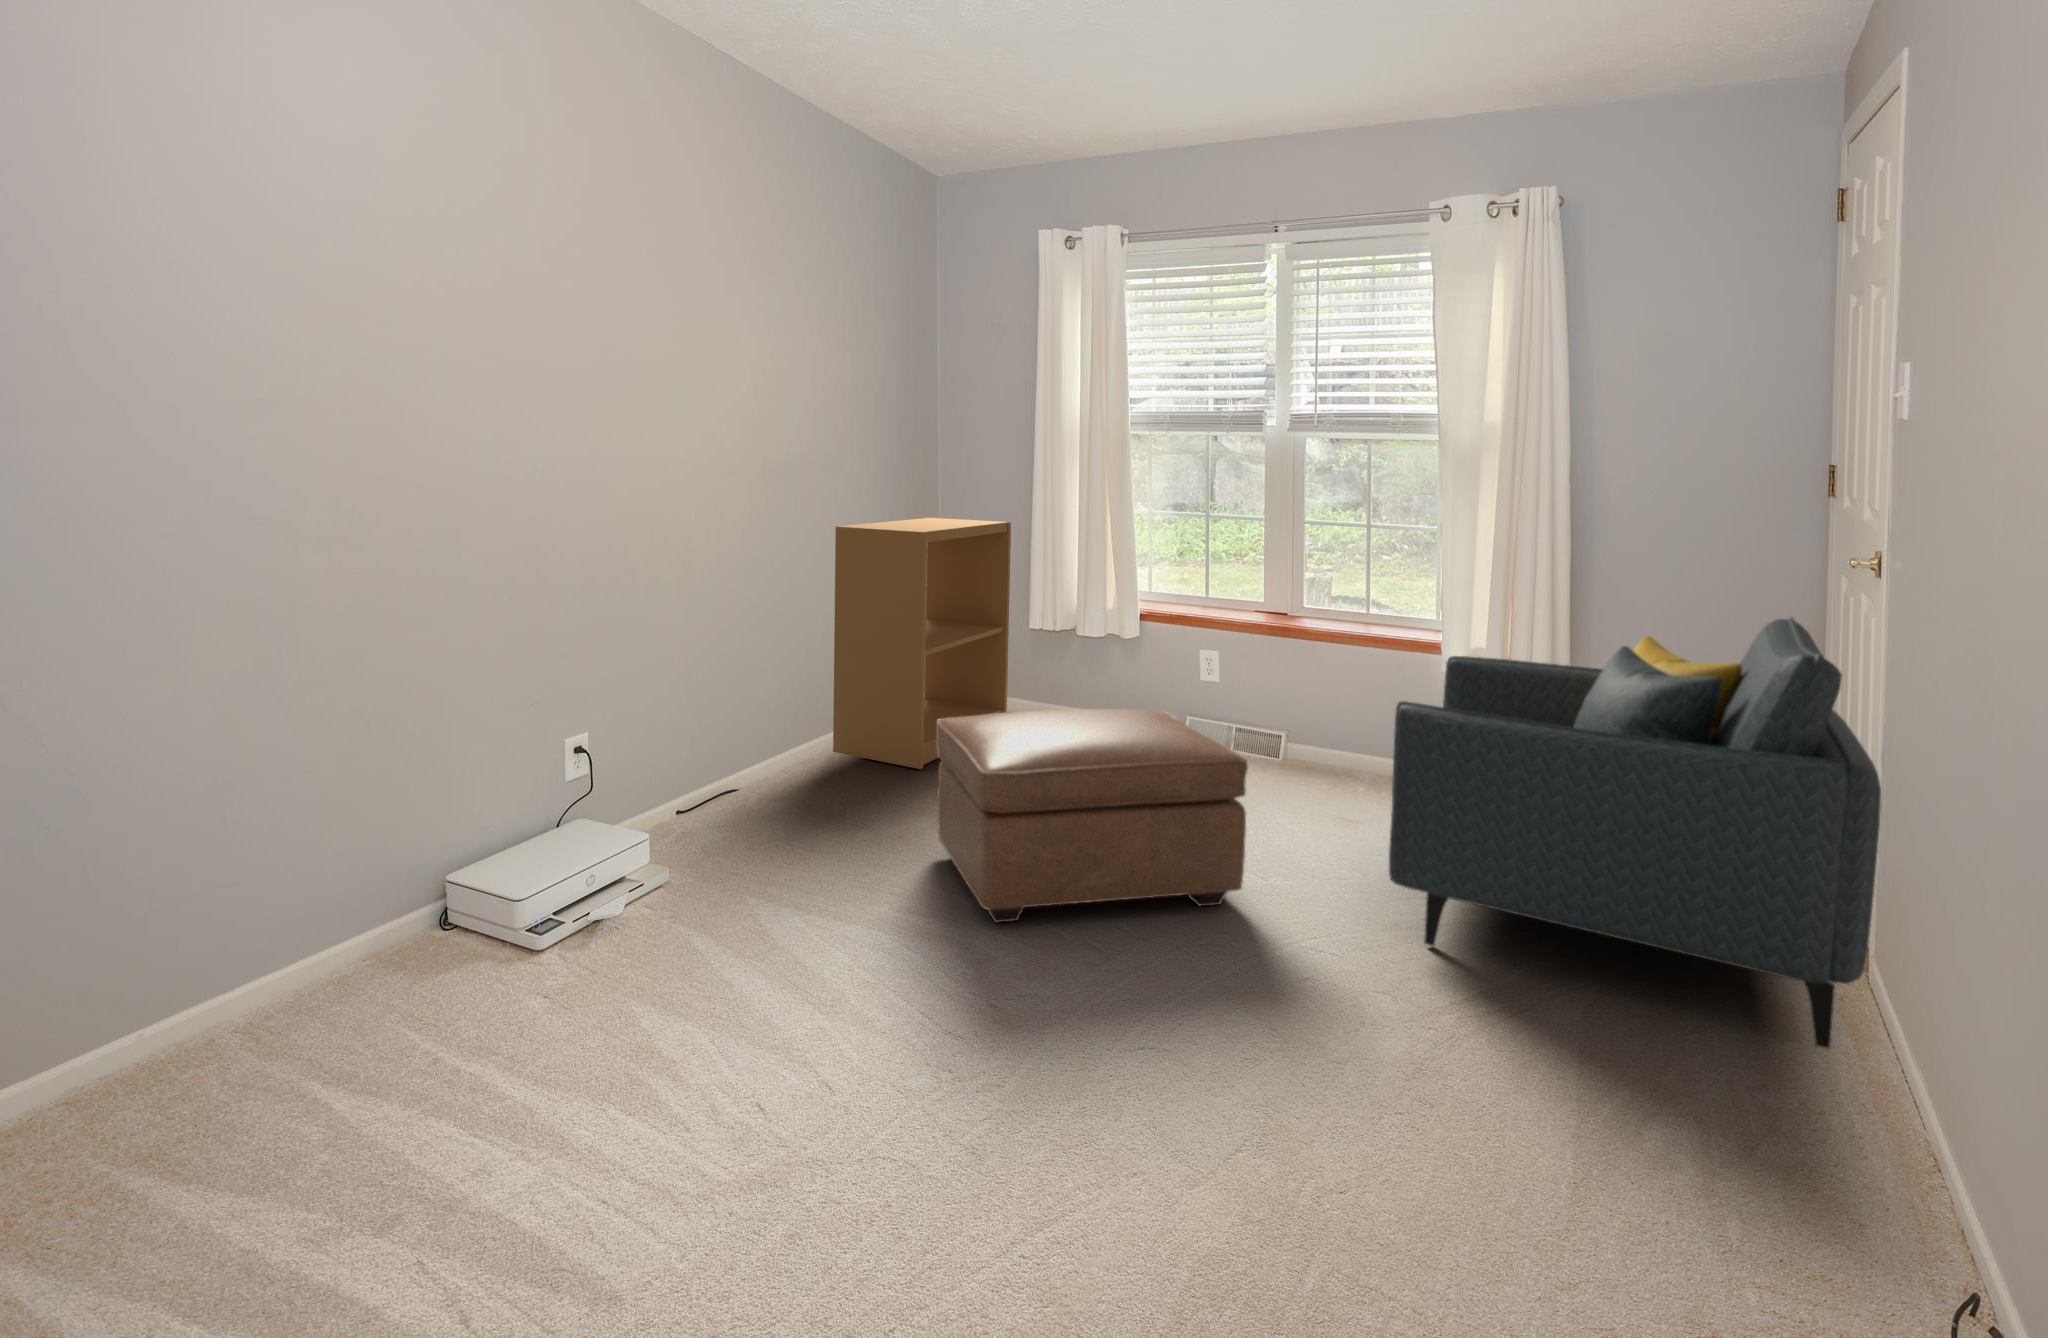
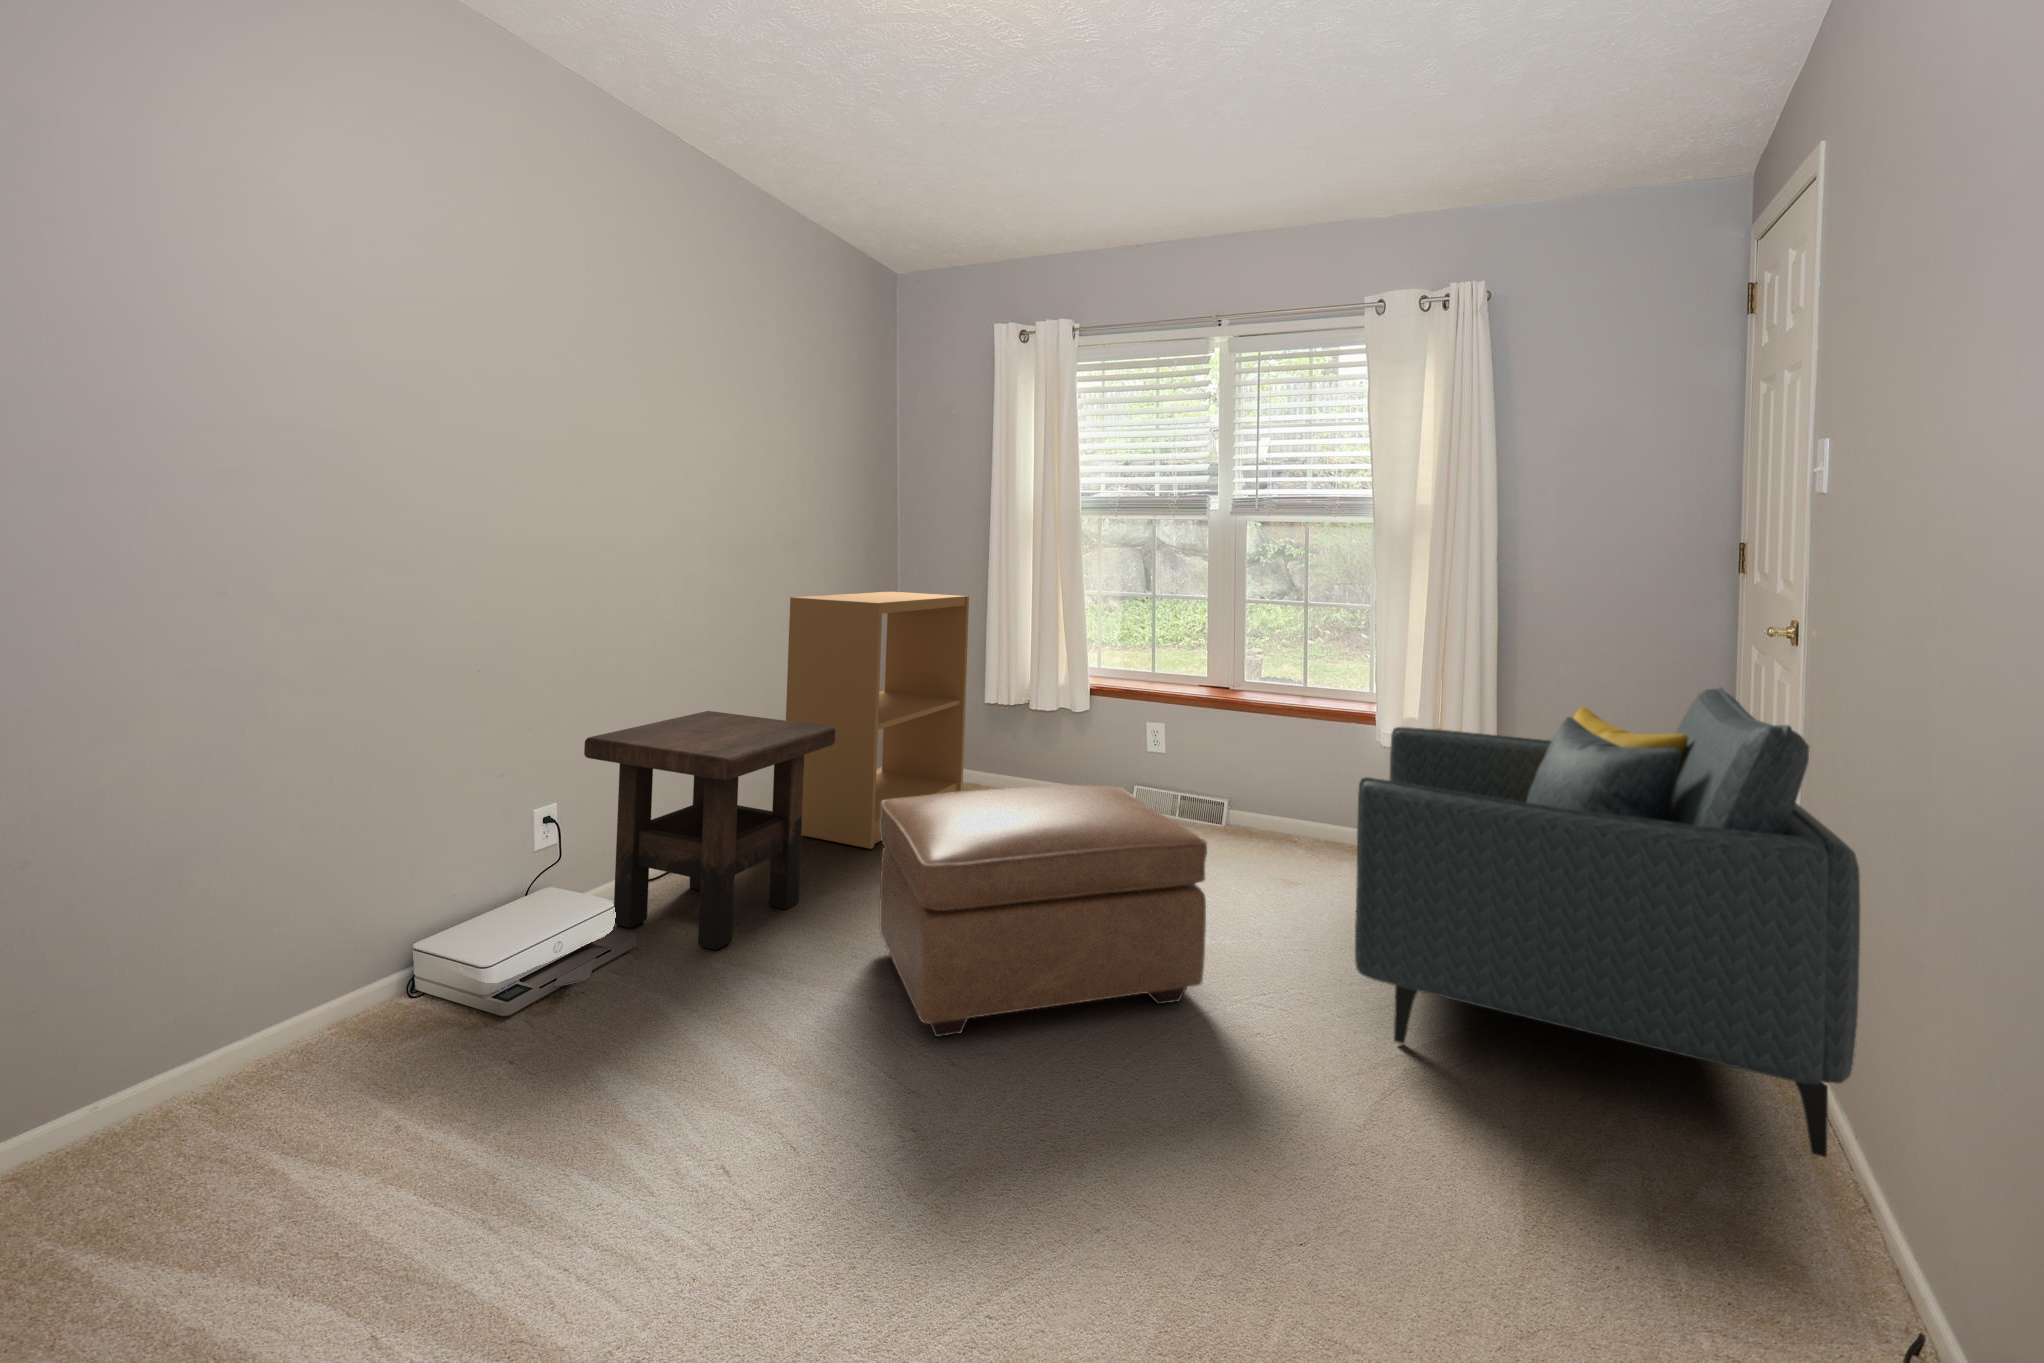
side table: none [666,637,889,849] -> present [584,711,835,950]

